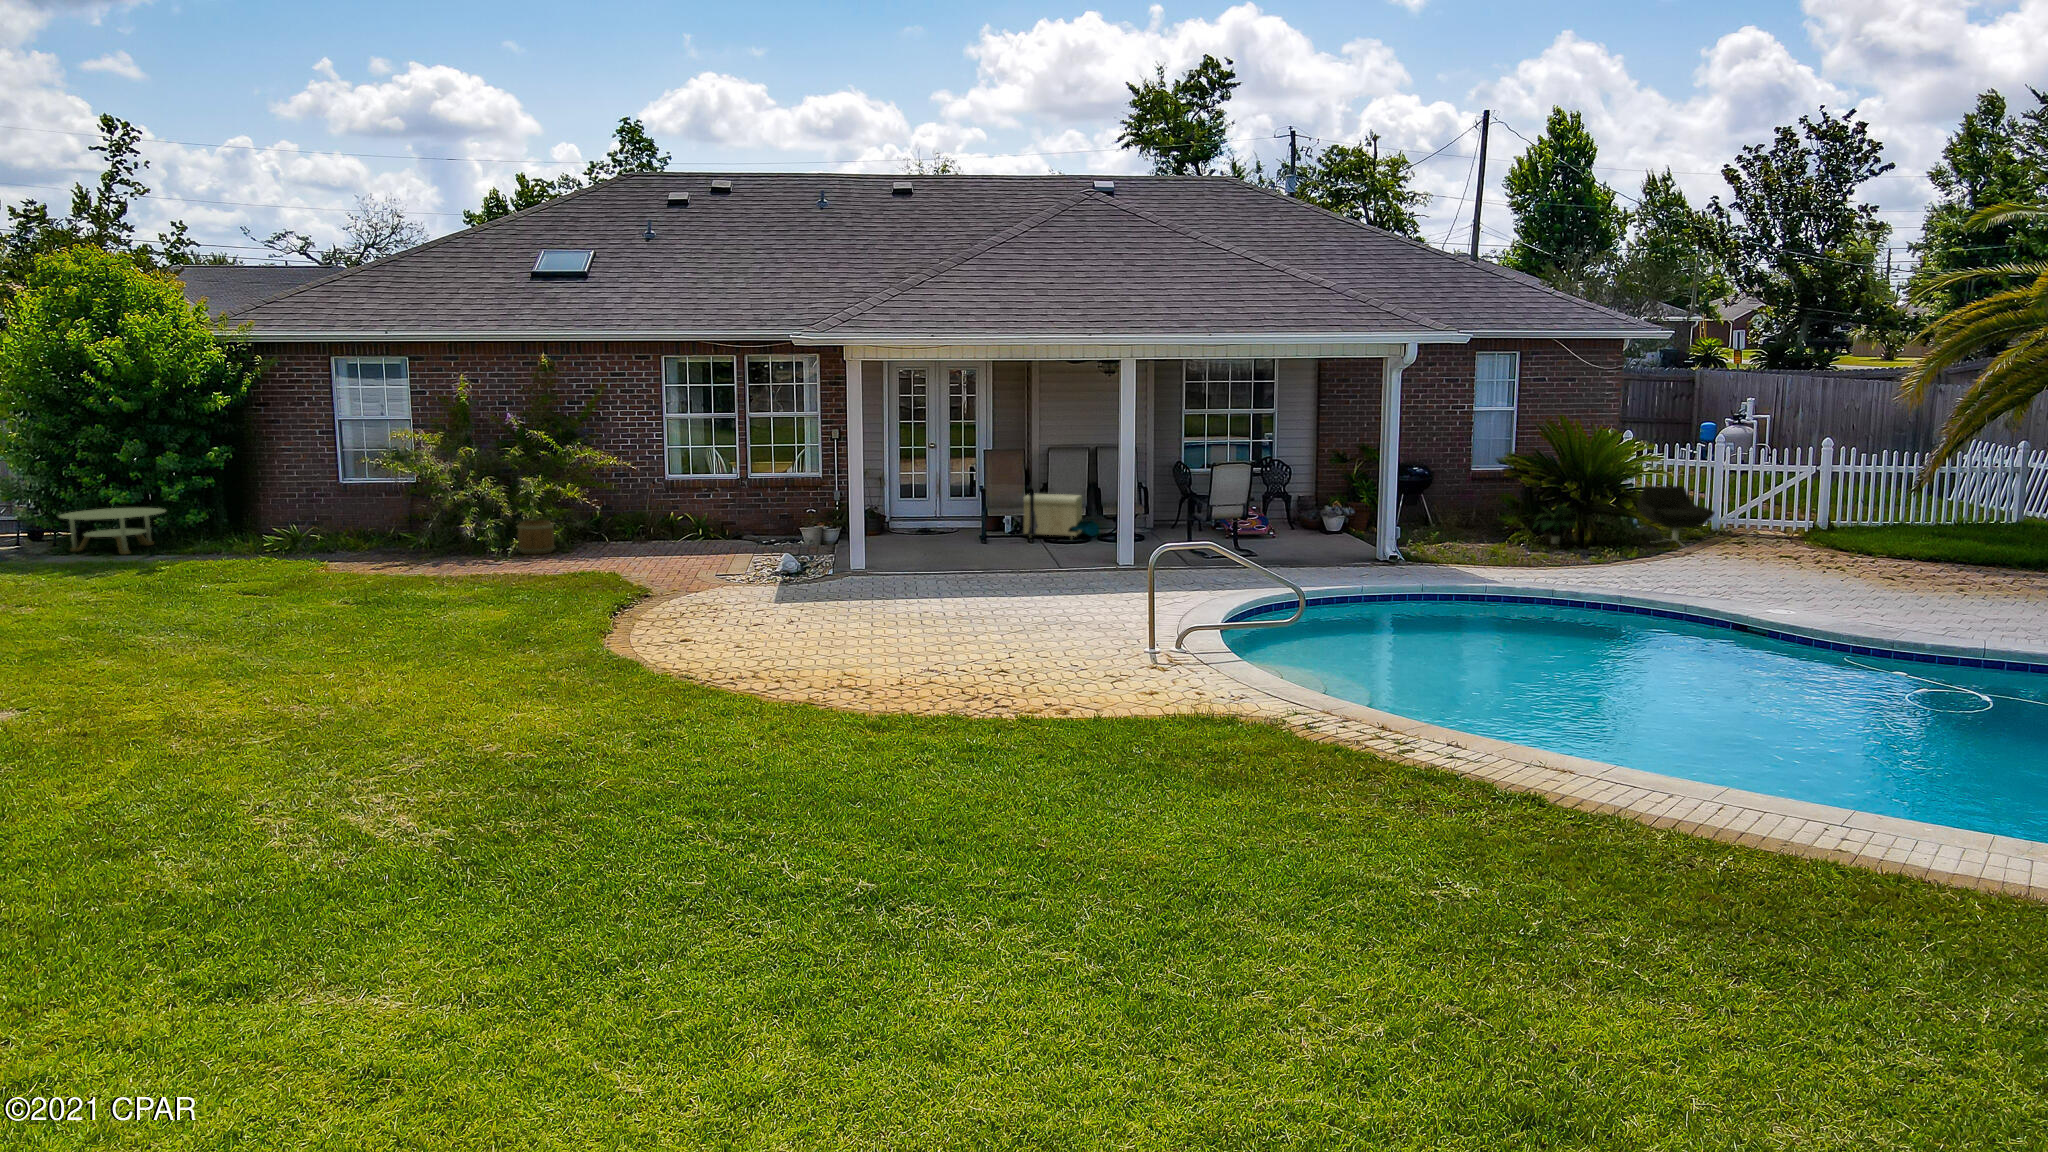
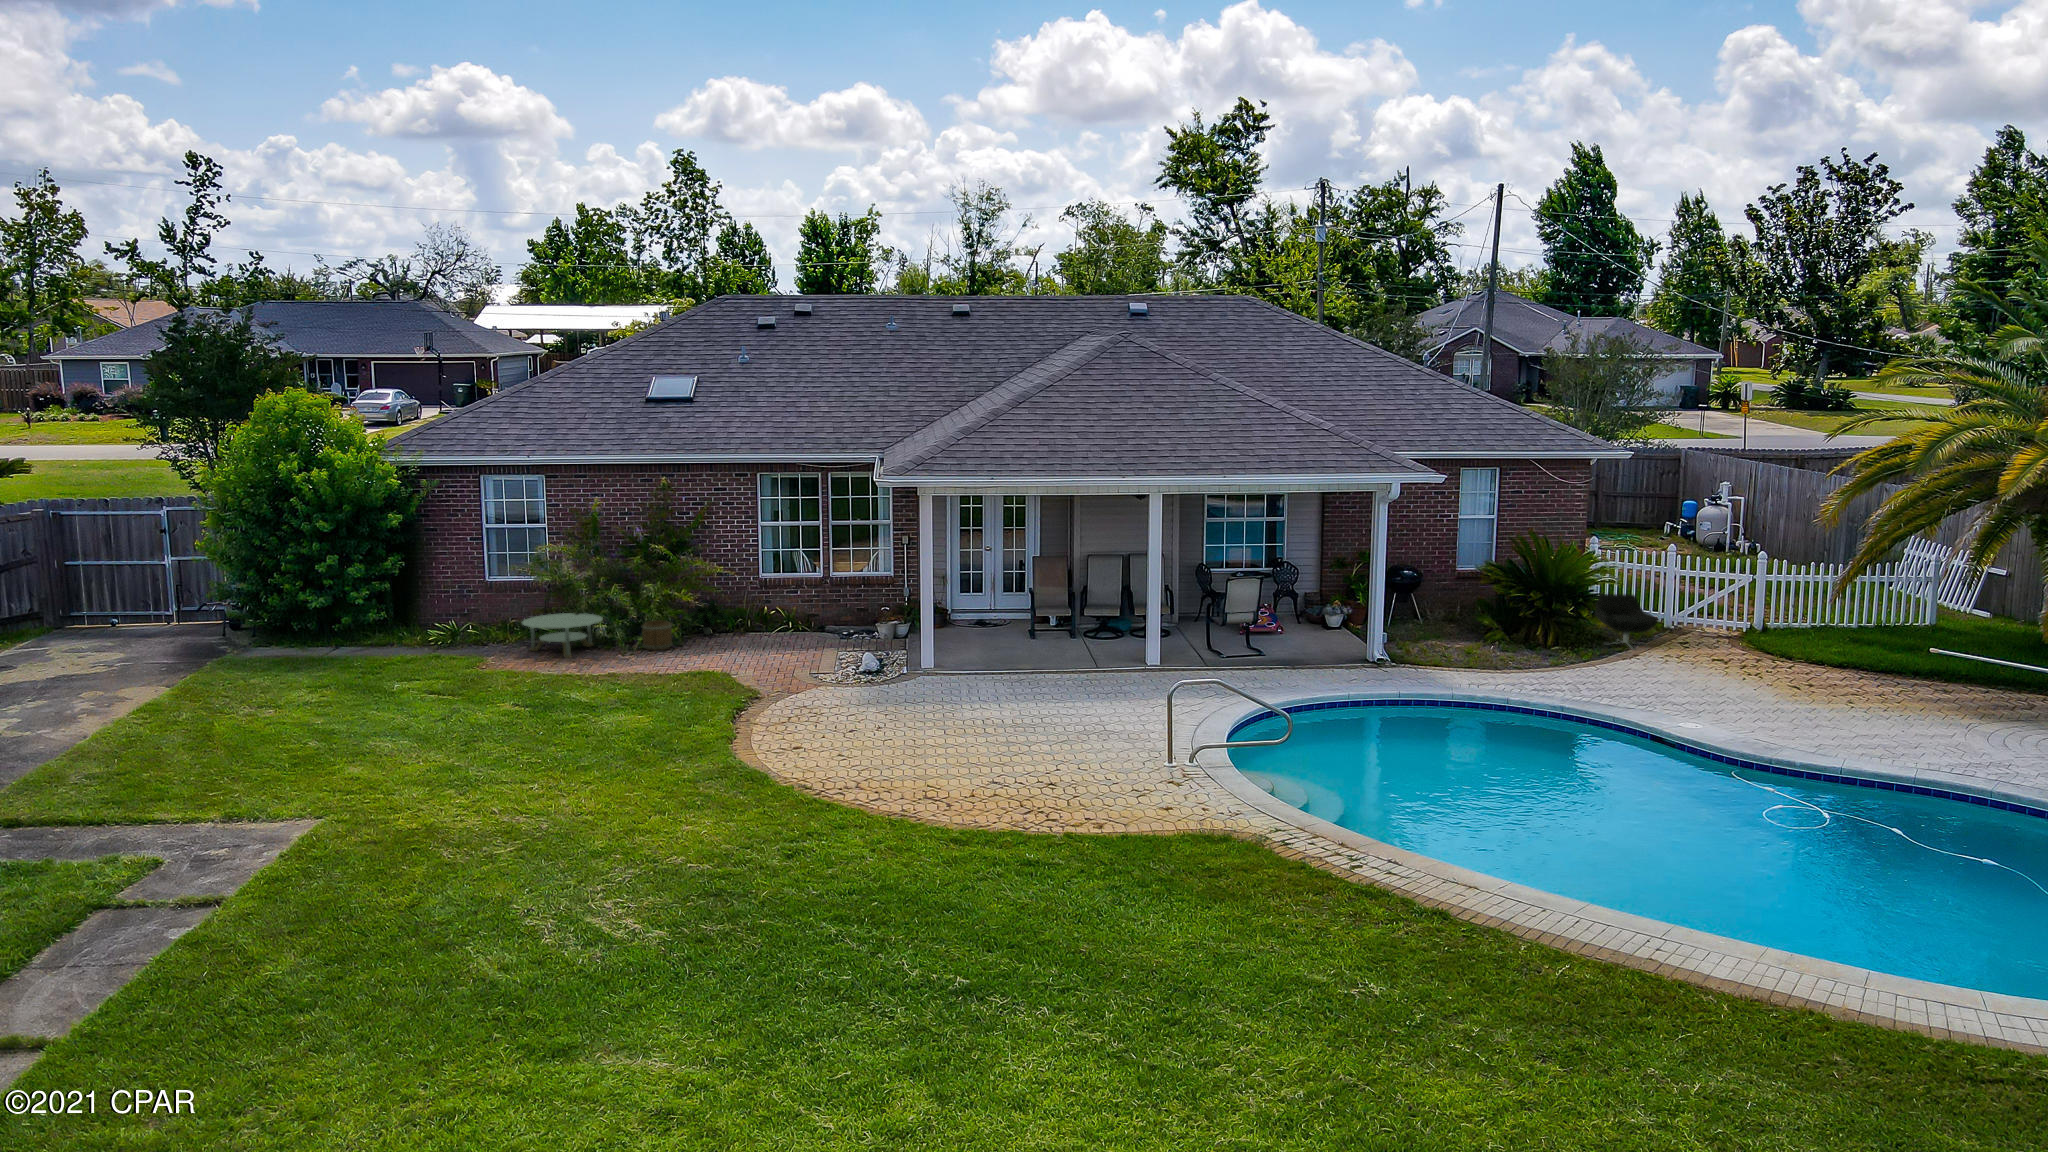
storage bench: present [1023,493,1082,537] -> none [1065,593,1116,634]
potted plant: present [1532,502,1578,544] -> present [688,600,728,634]
round table: present [59,508,165,554] -> present [522,613,602,658]

